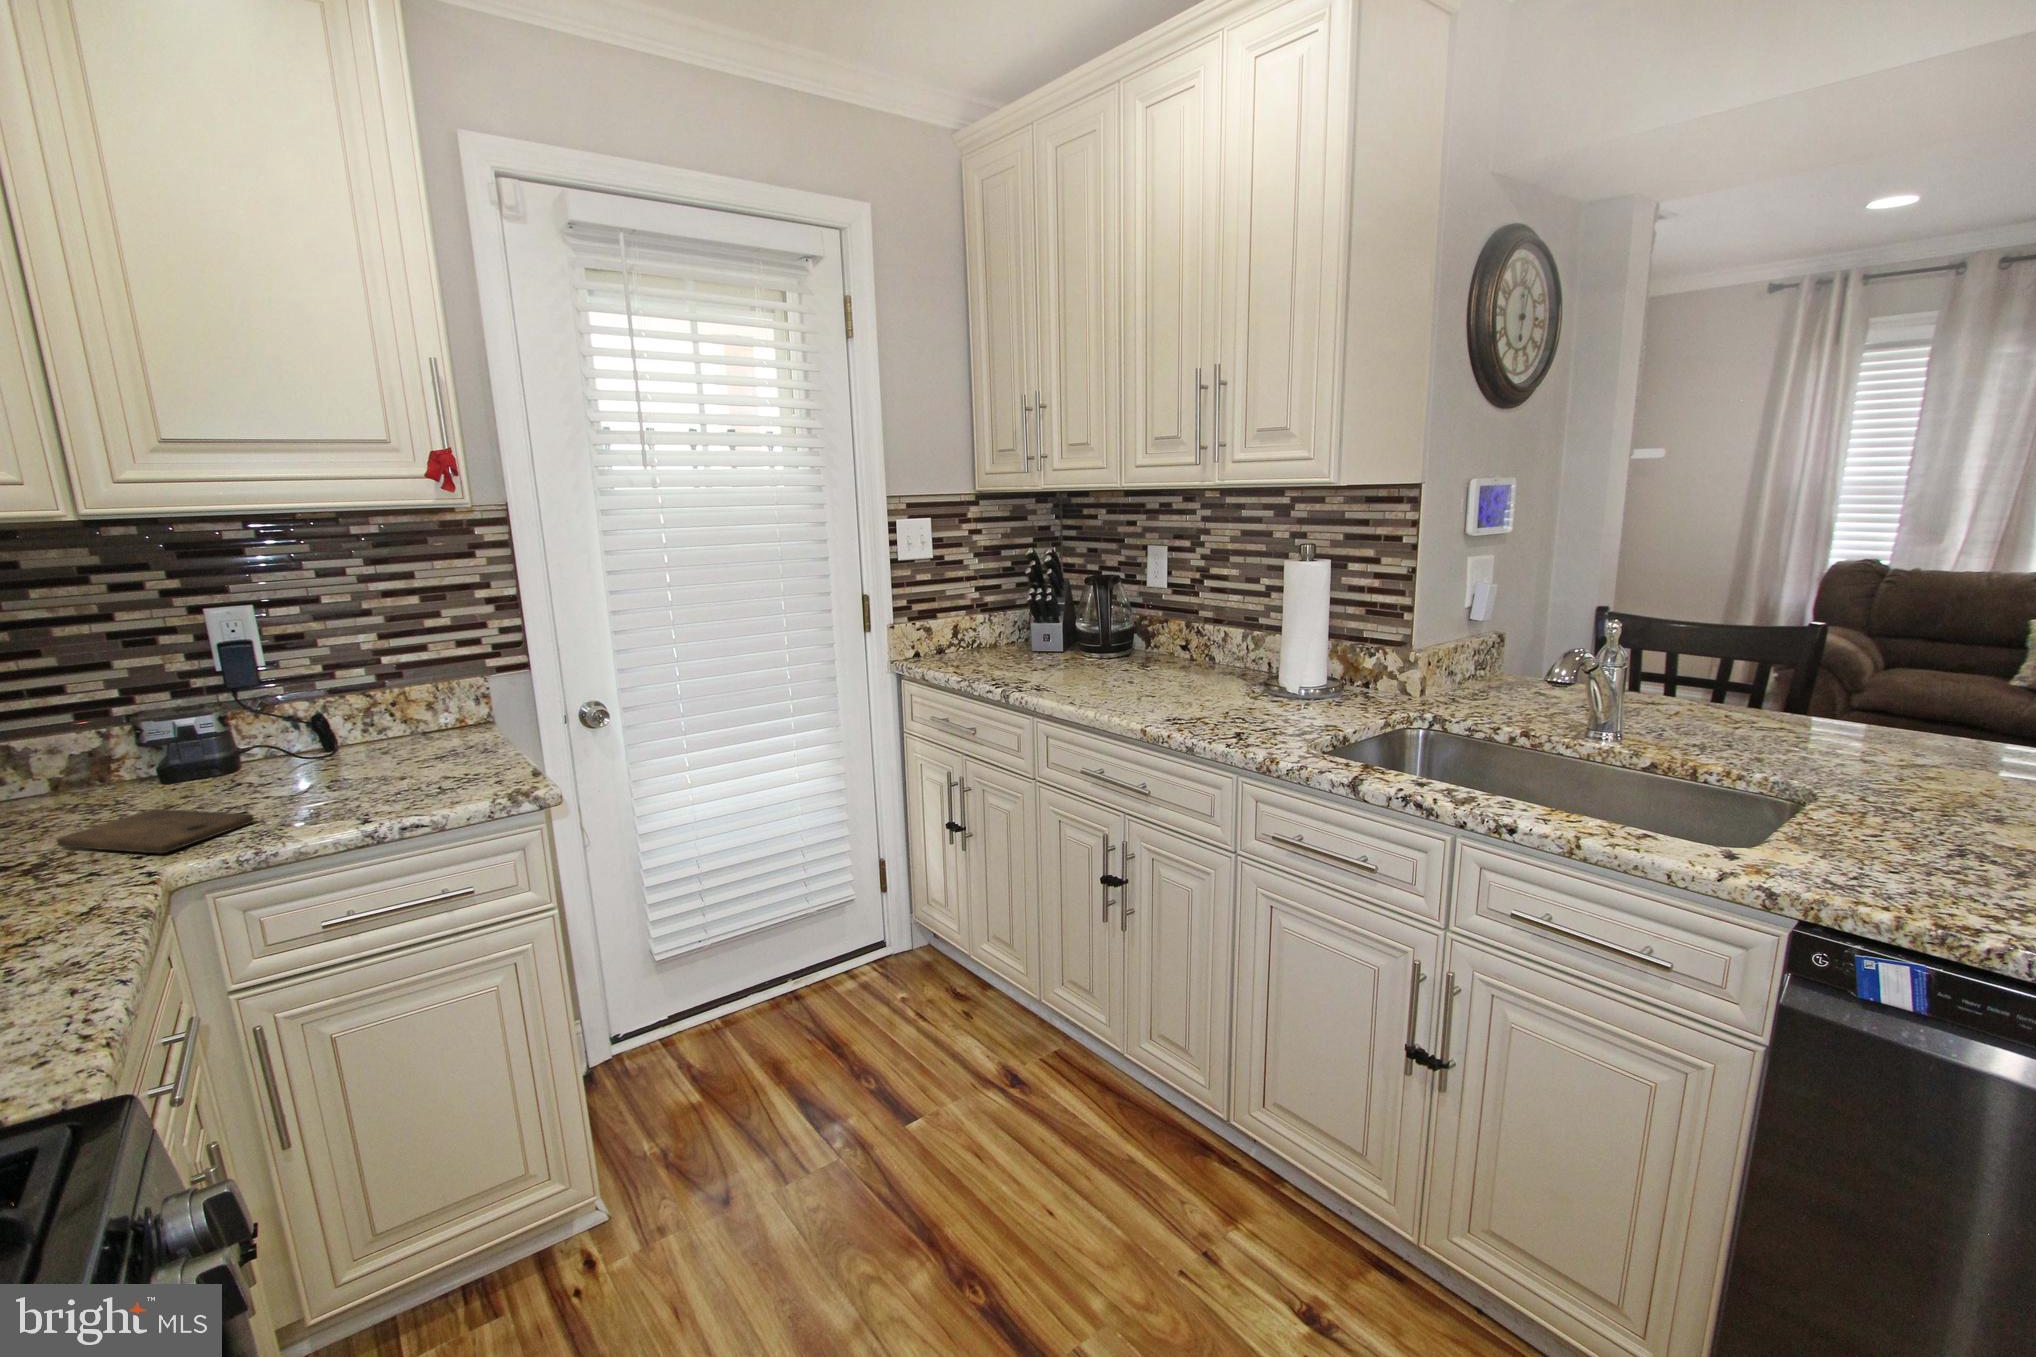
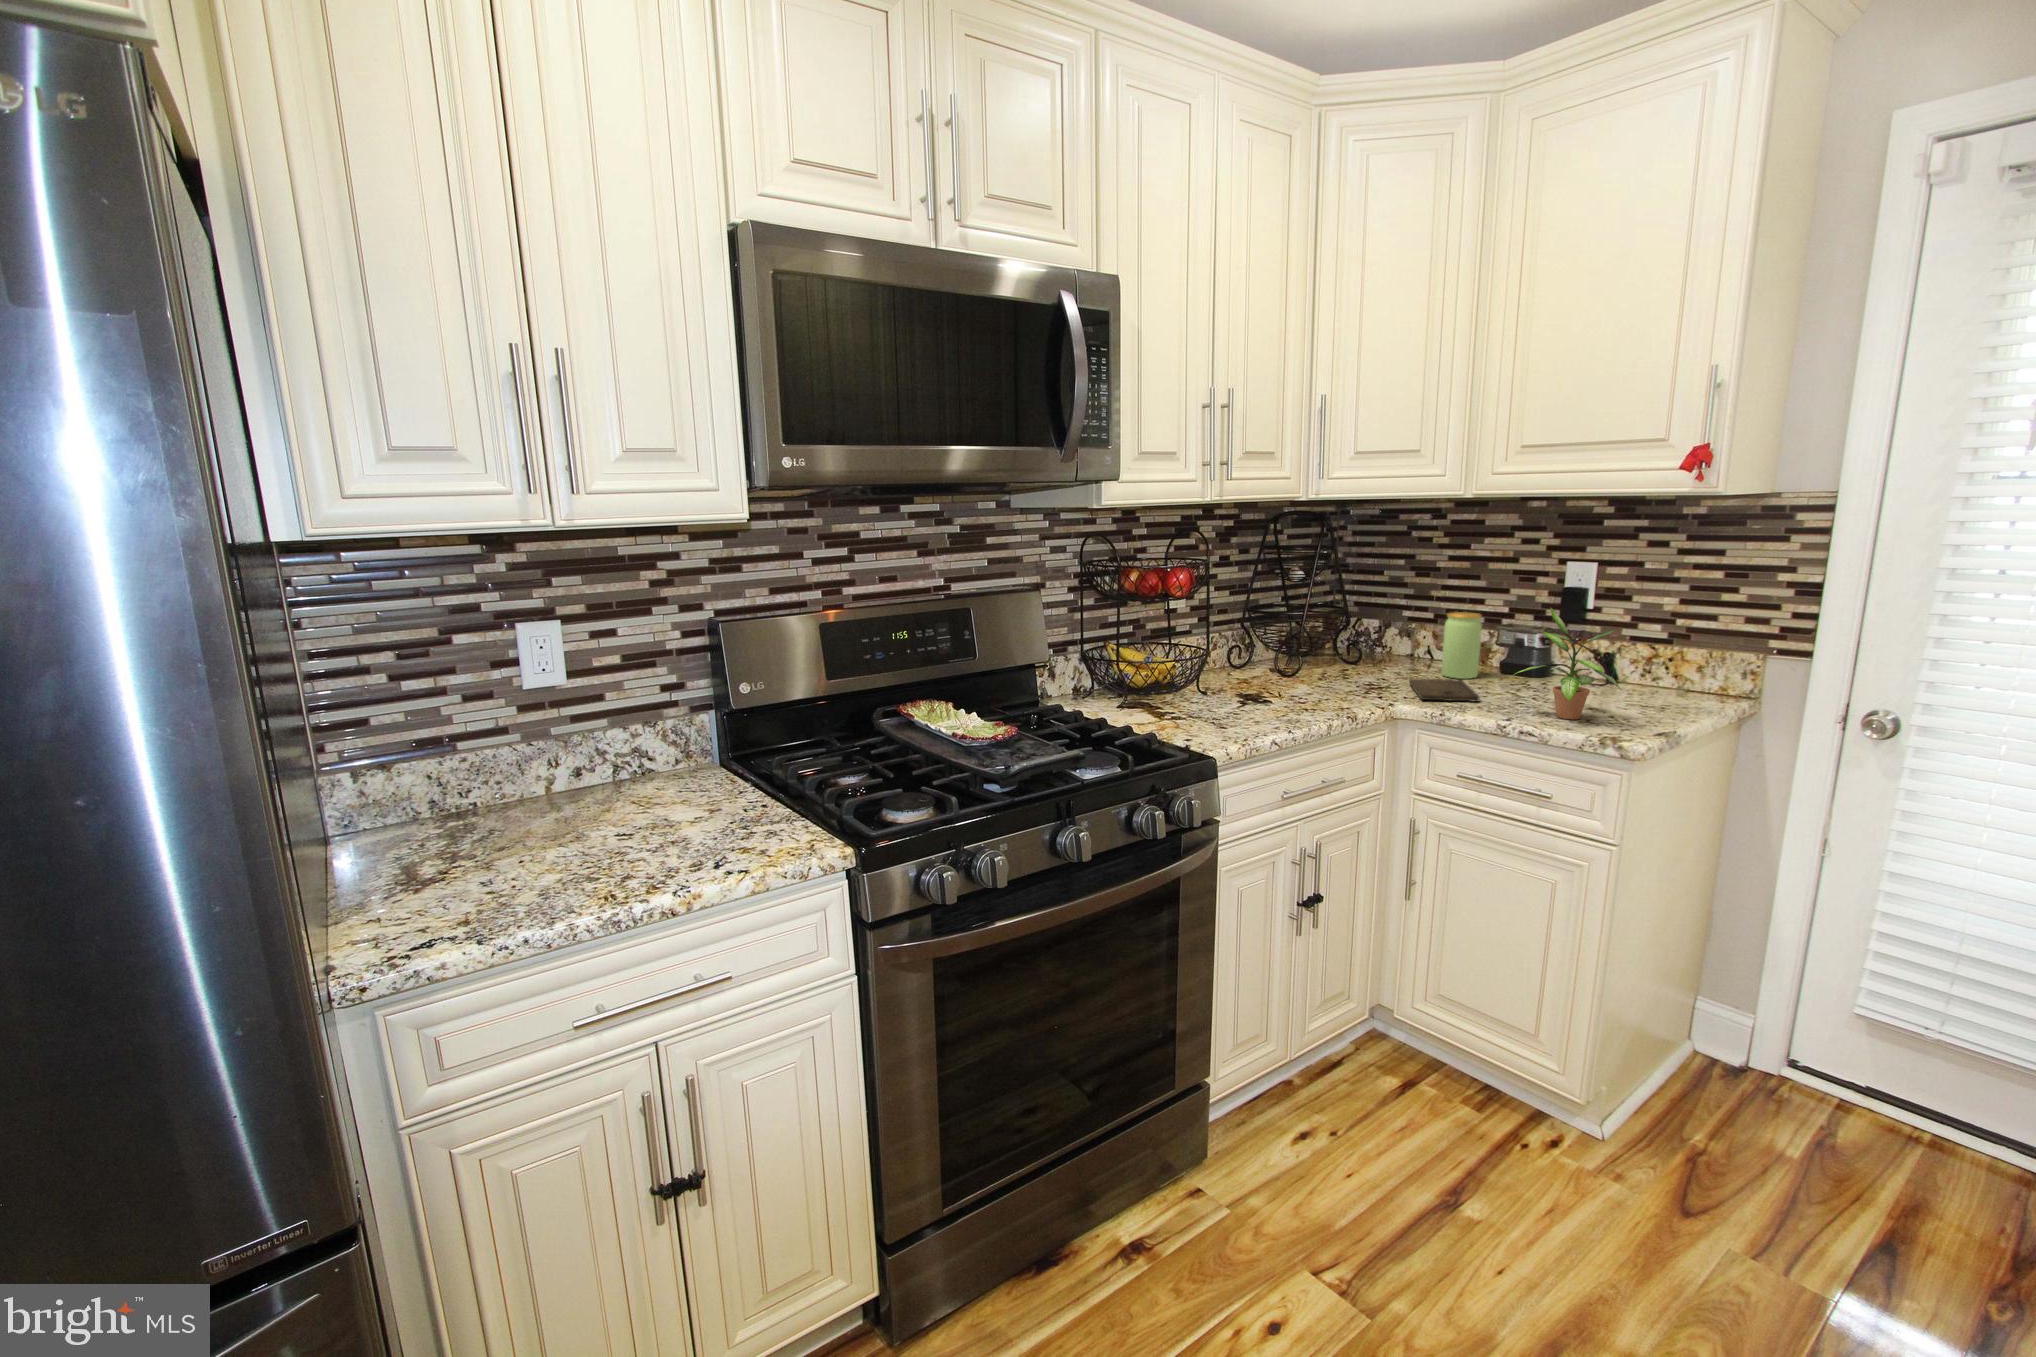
potted plant: none [320,659,460,797] -> present [1515,608,1622,719]
jar: none [49,703,148,818] -> present [1441,612,1482,679]

